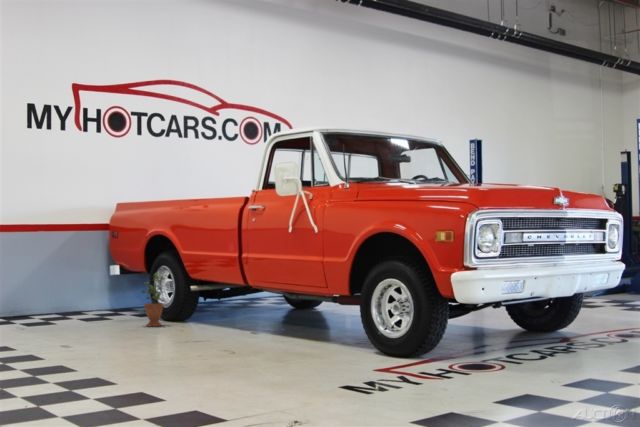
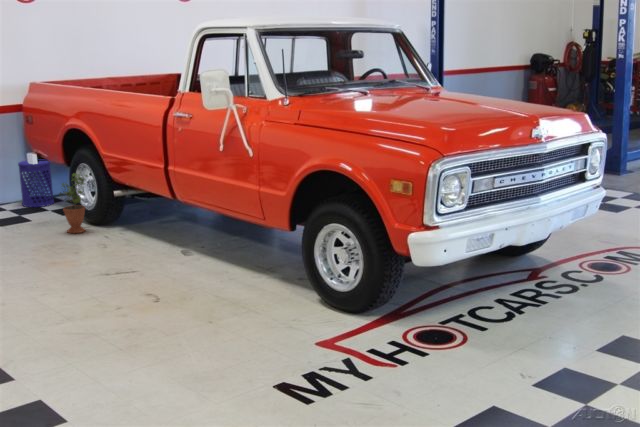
waste bin: none [102,274,131,315] -> present [18,161,54,207]

